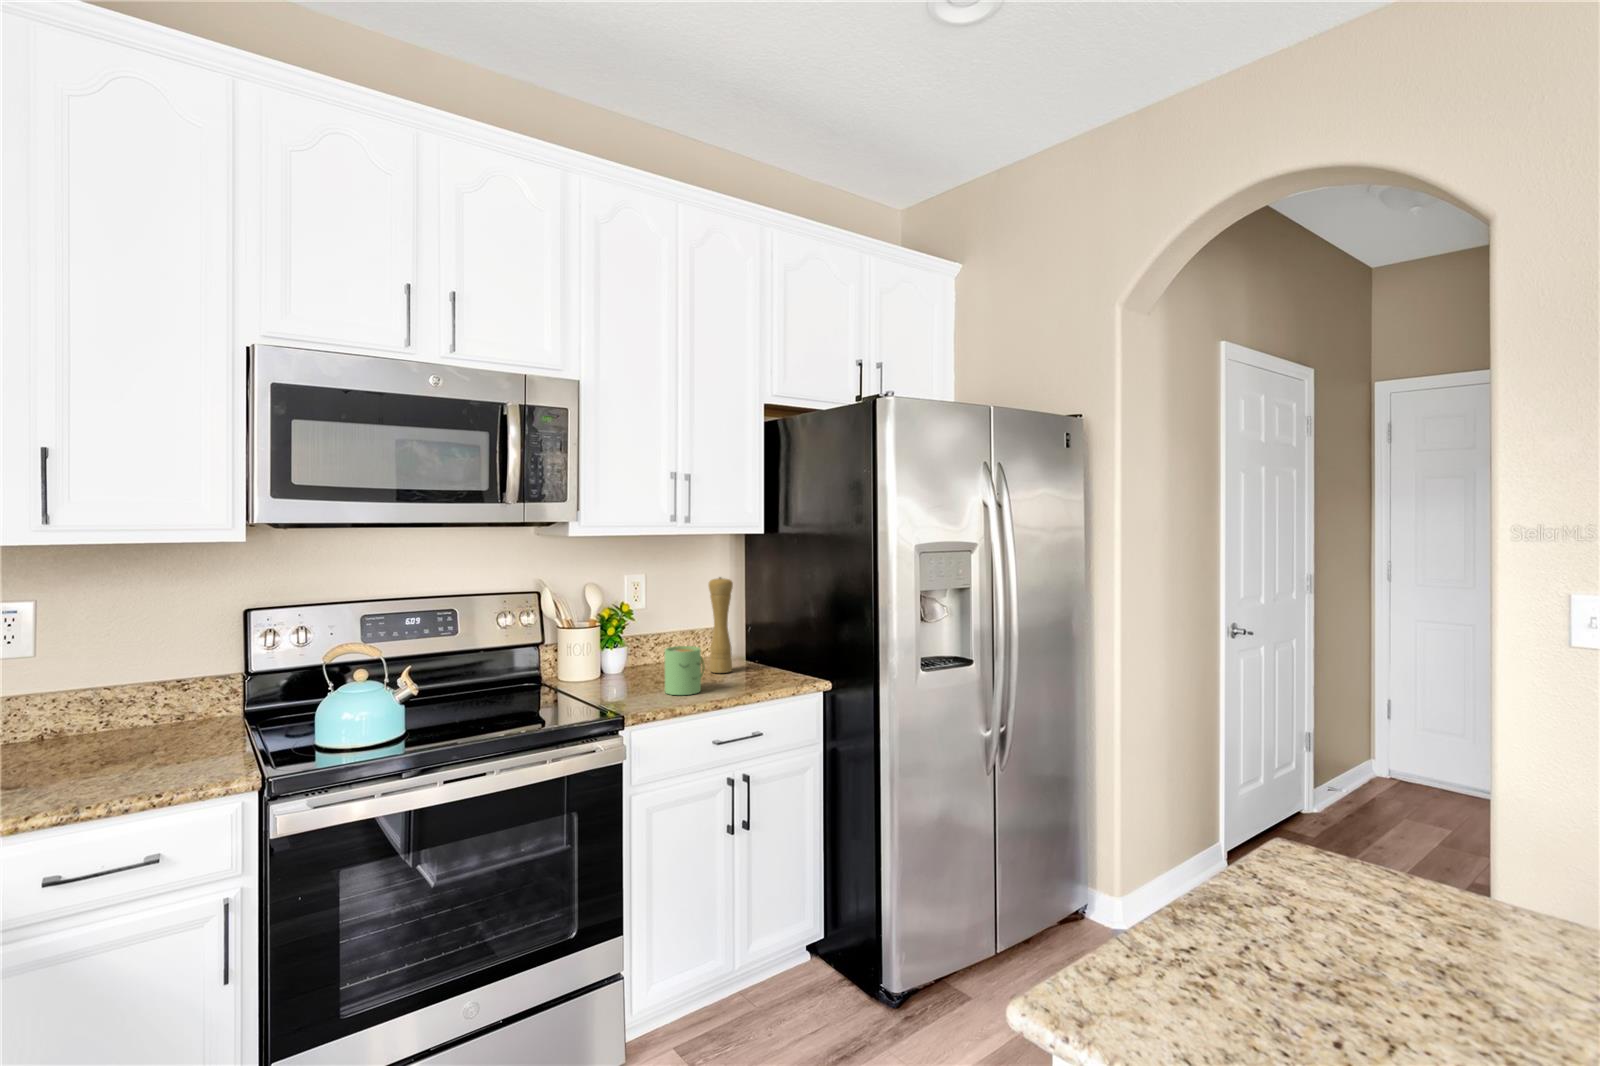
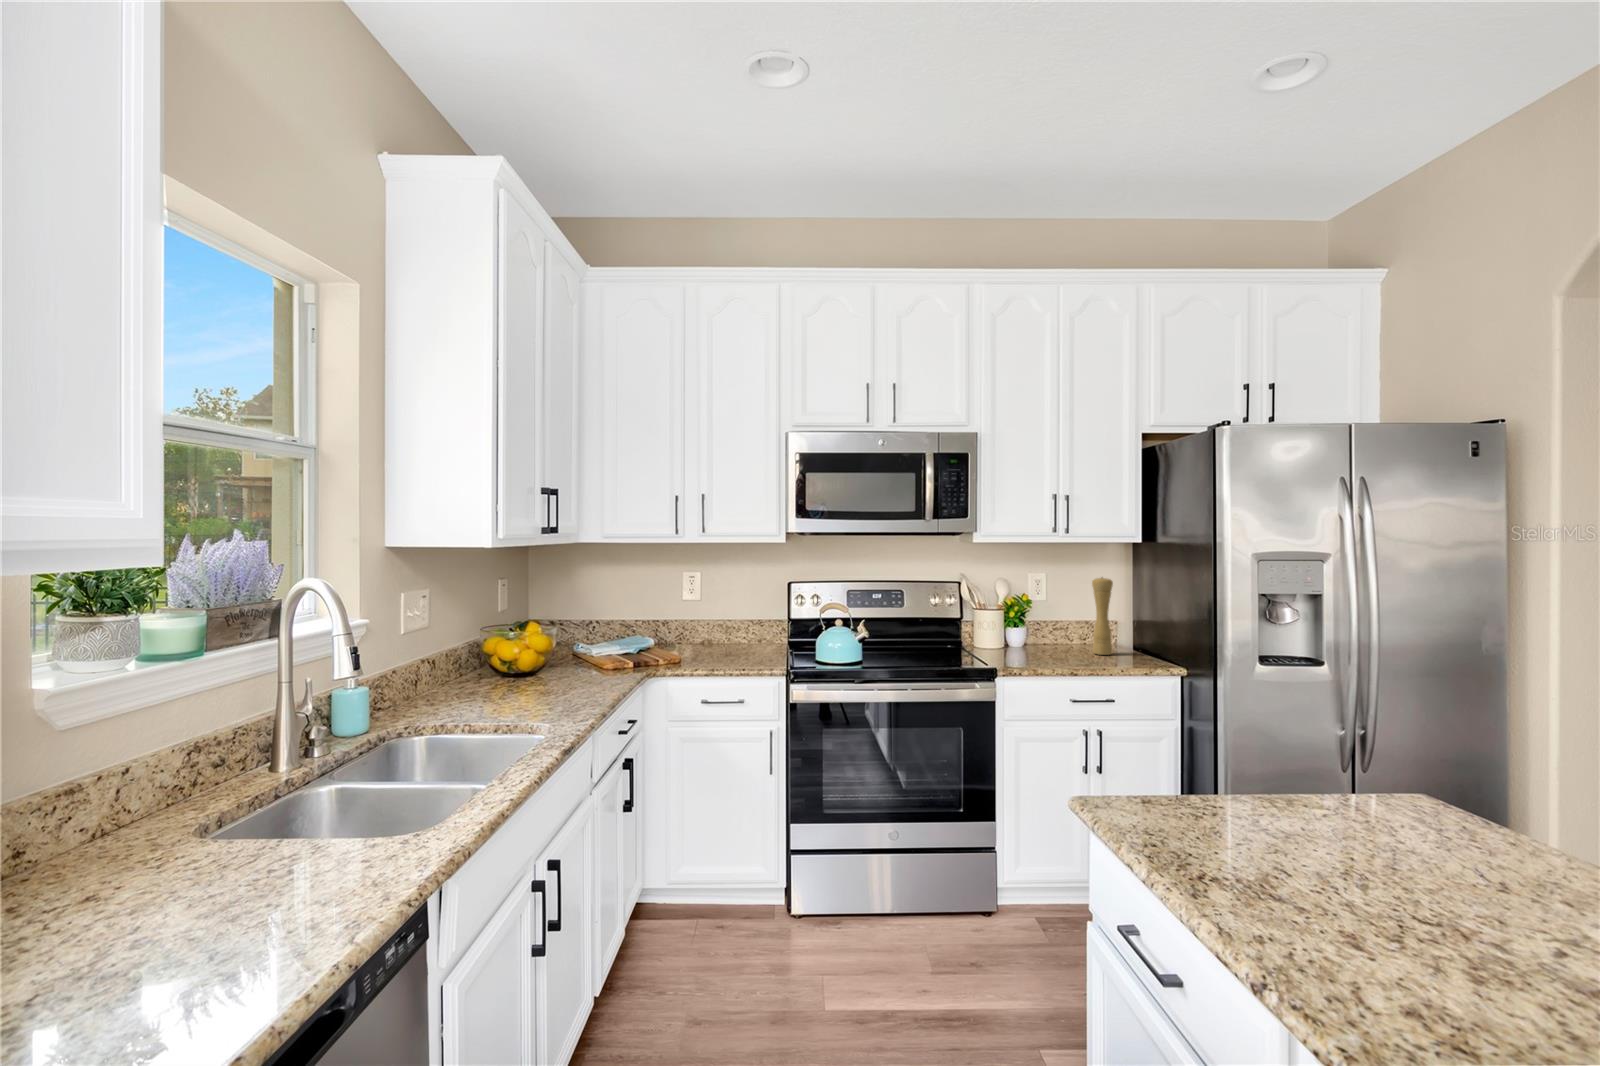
mug: present [665,646,705,695] -> none [1042,628,1076,664]

